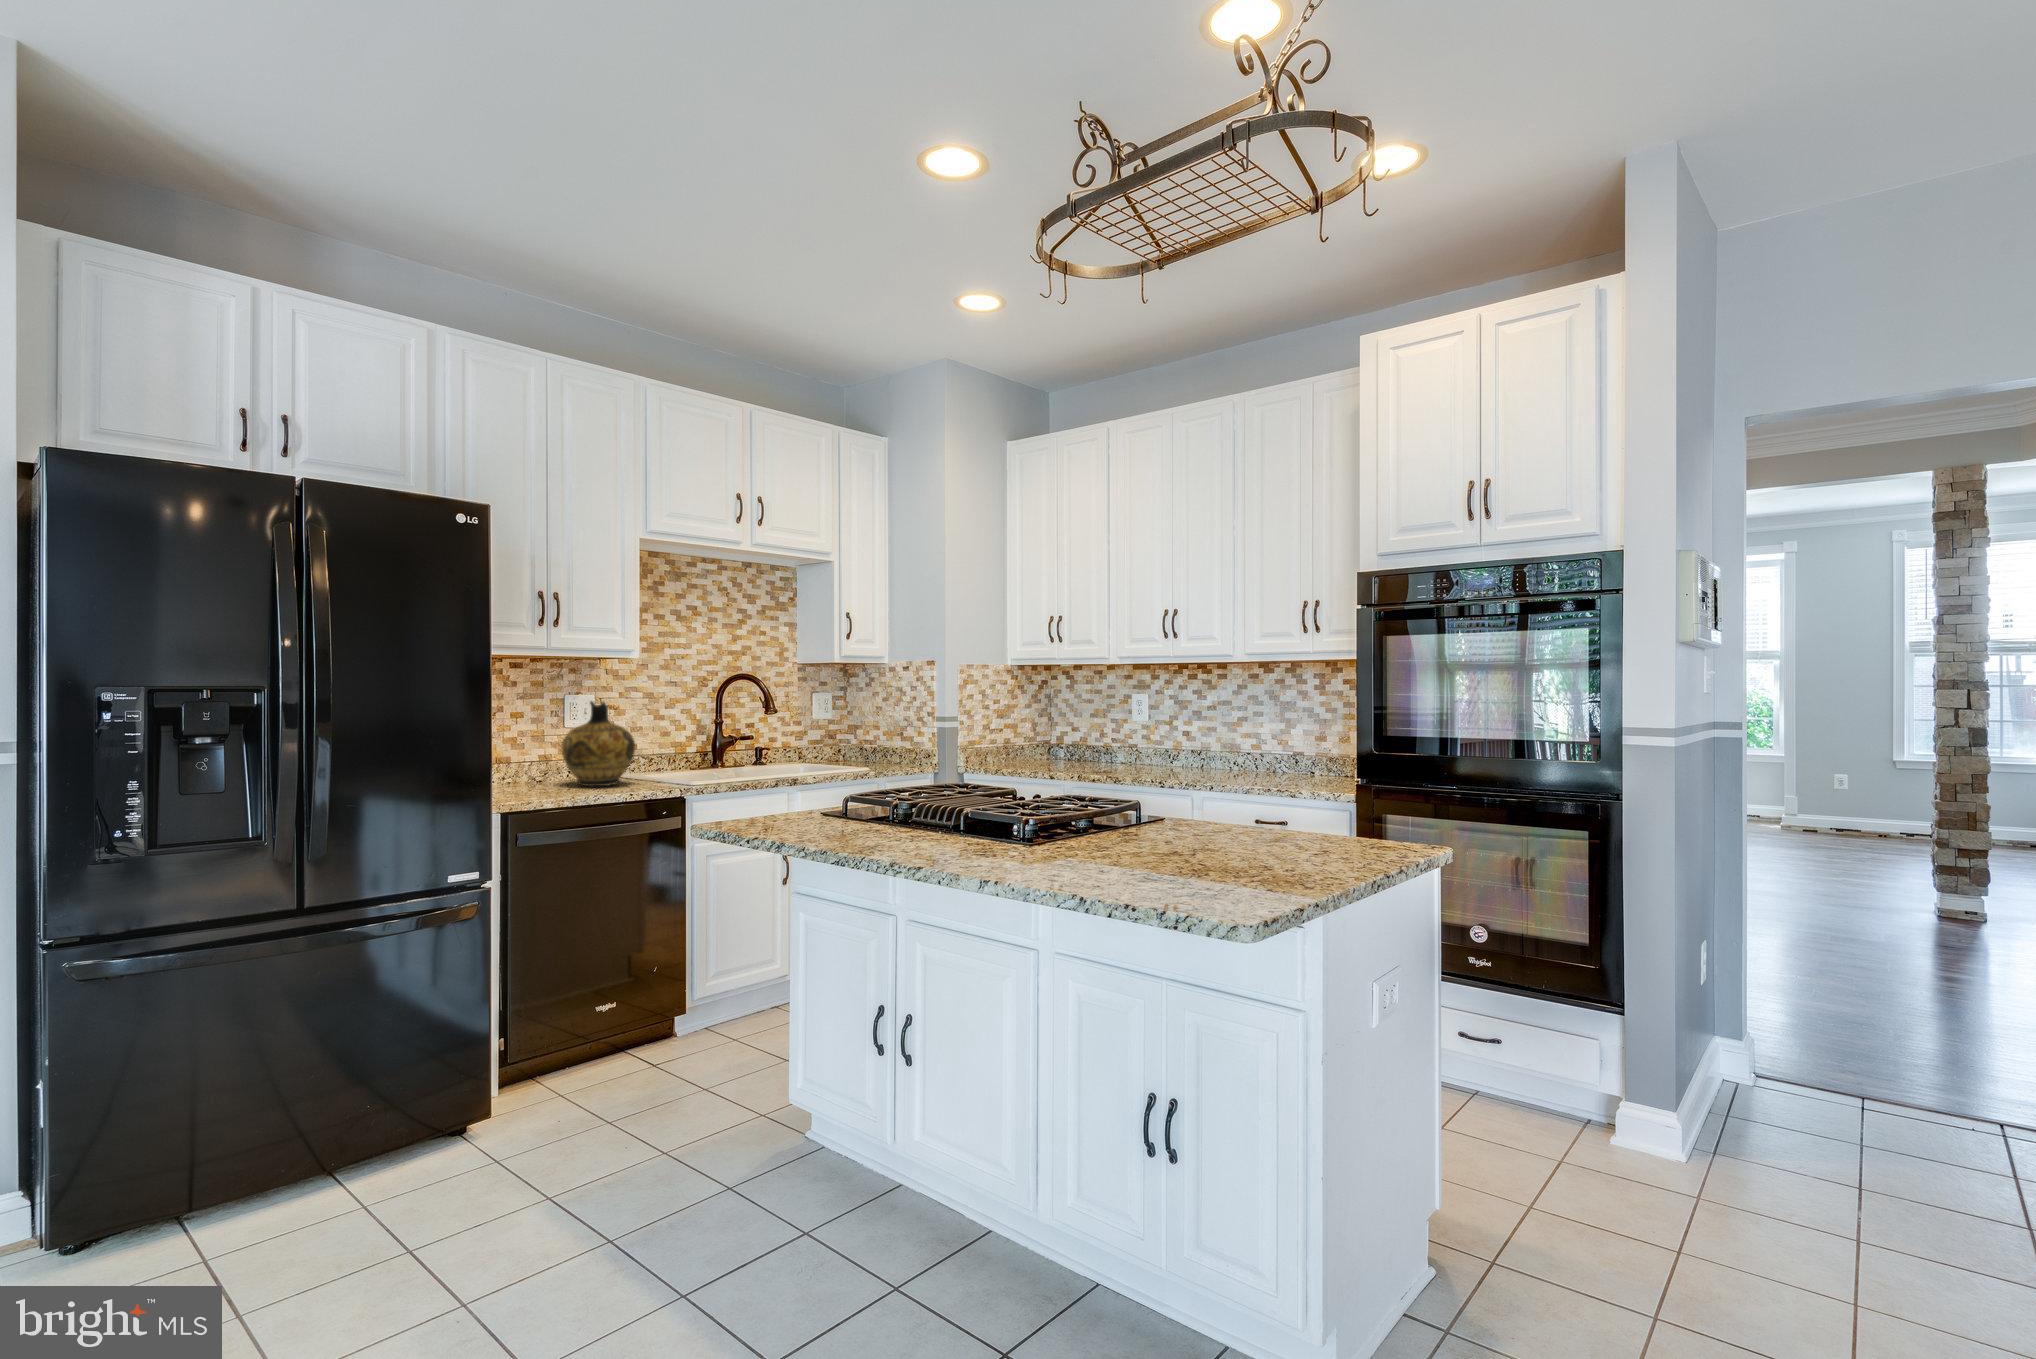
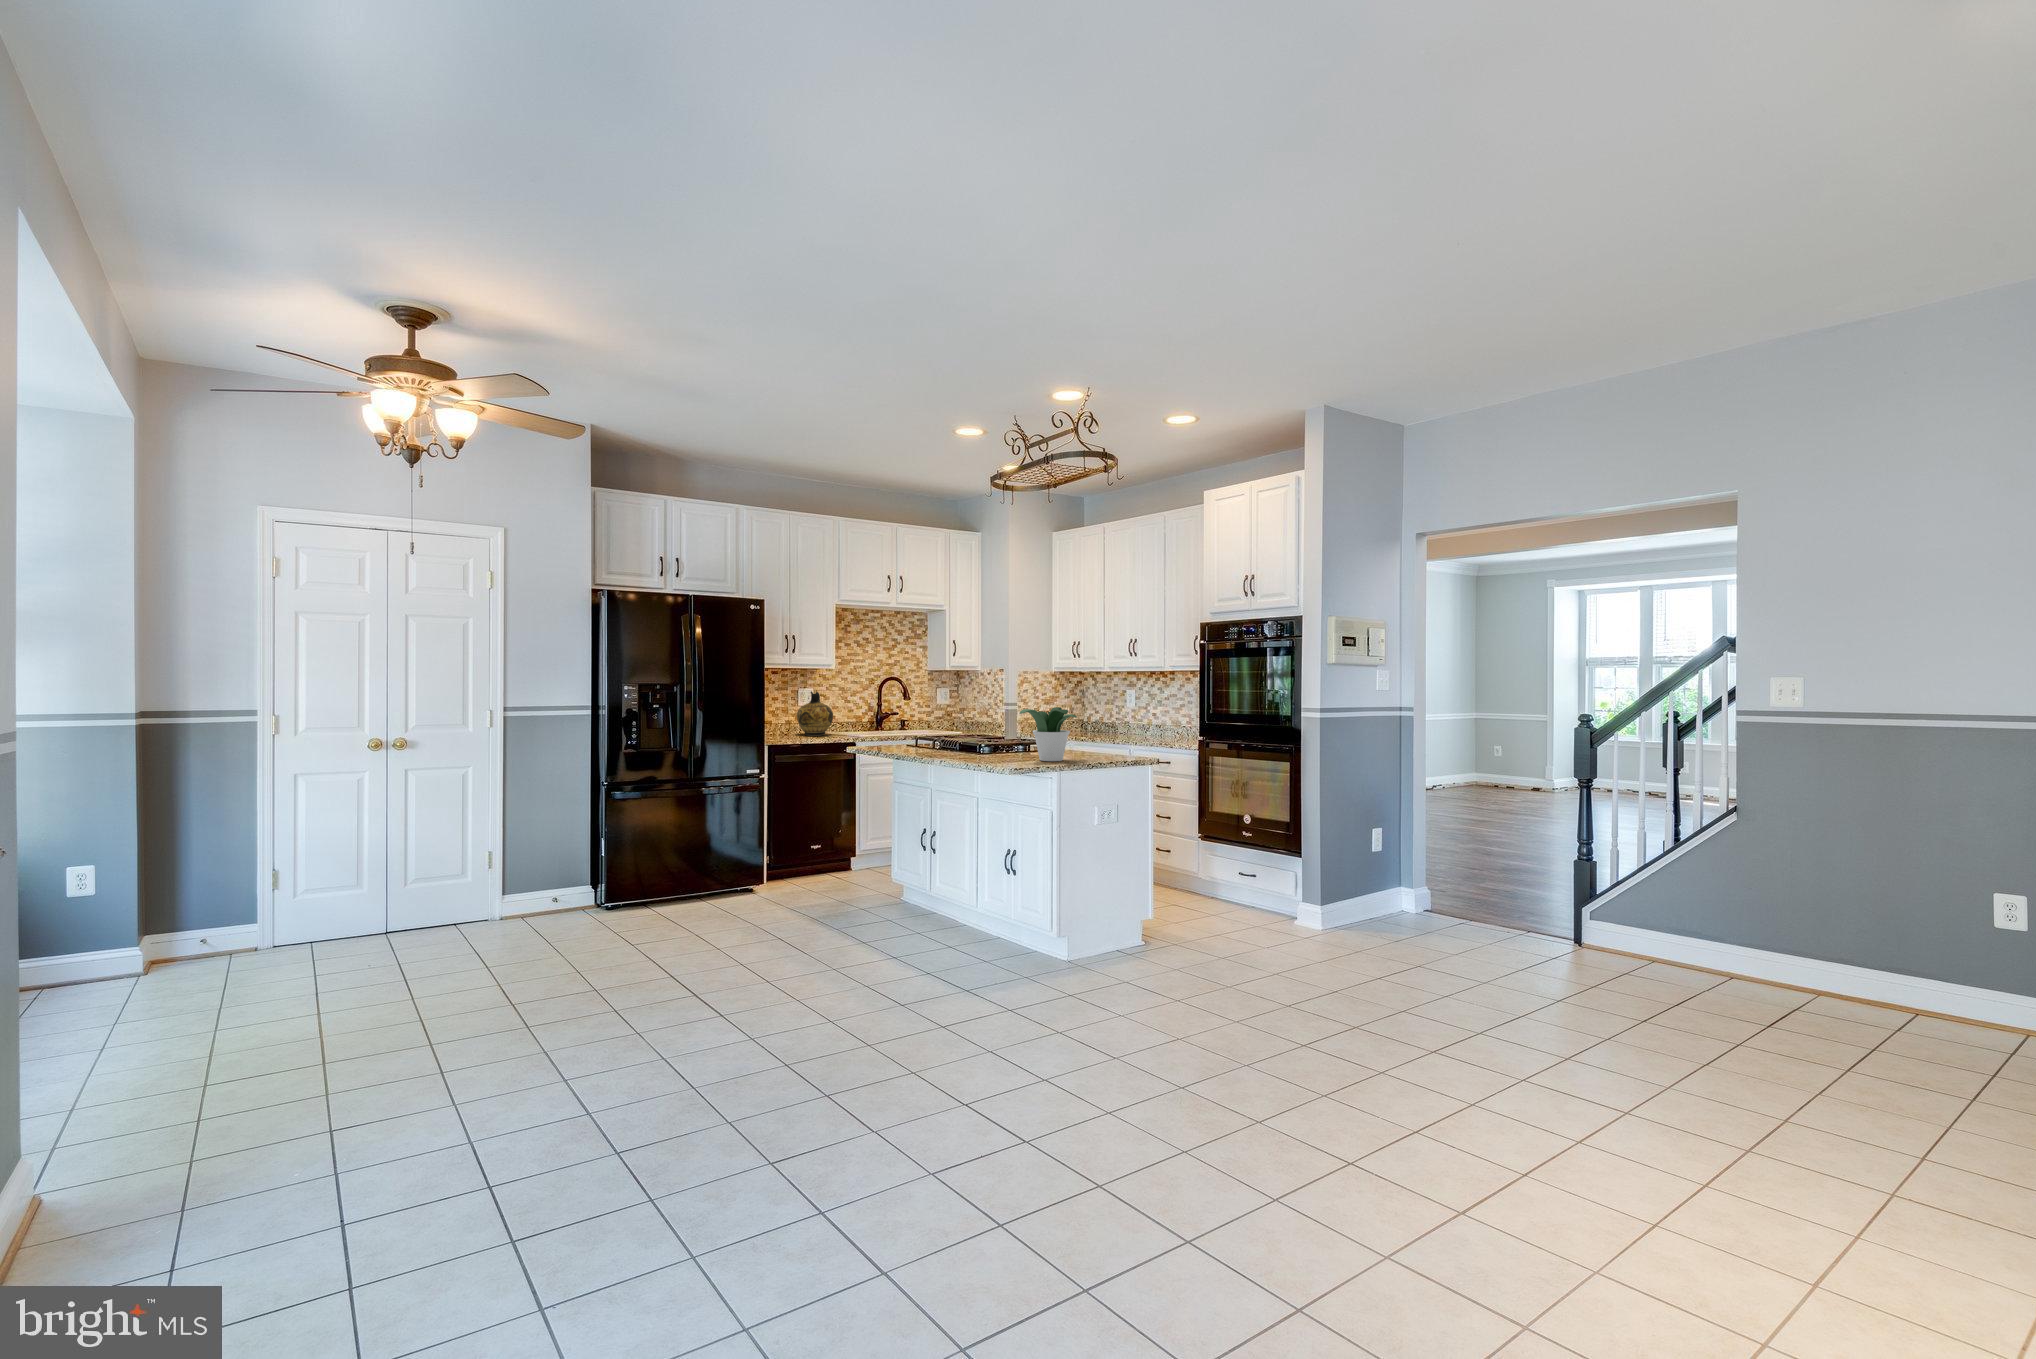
potted plant: none [1137,732,1263,861] -> present [1020,707,1077,761]

